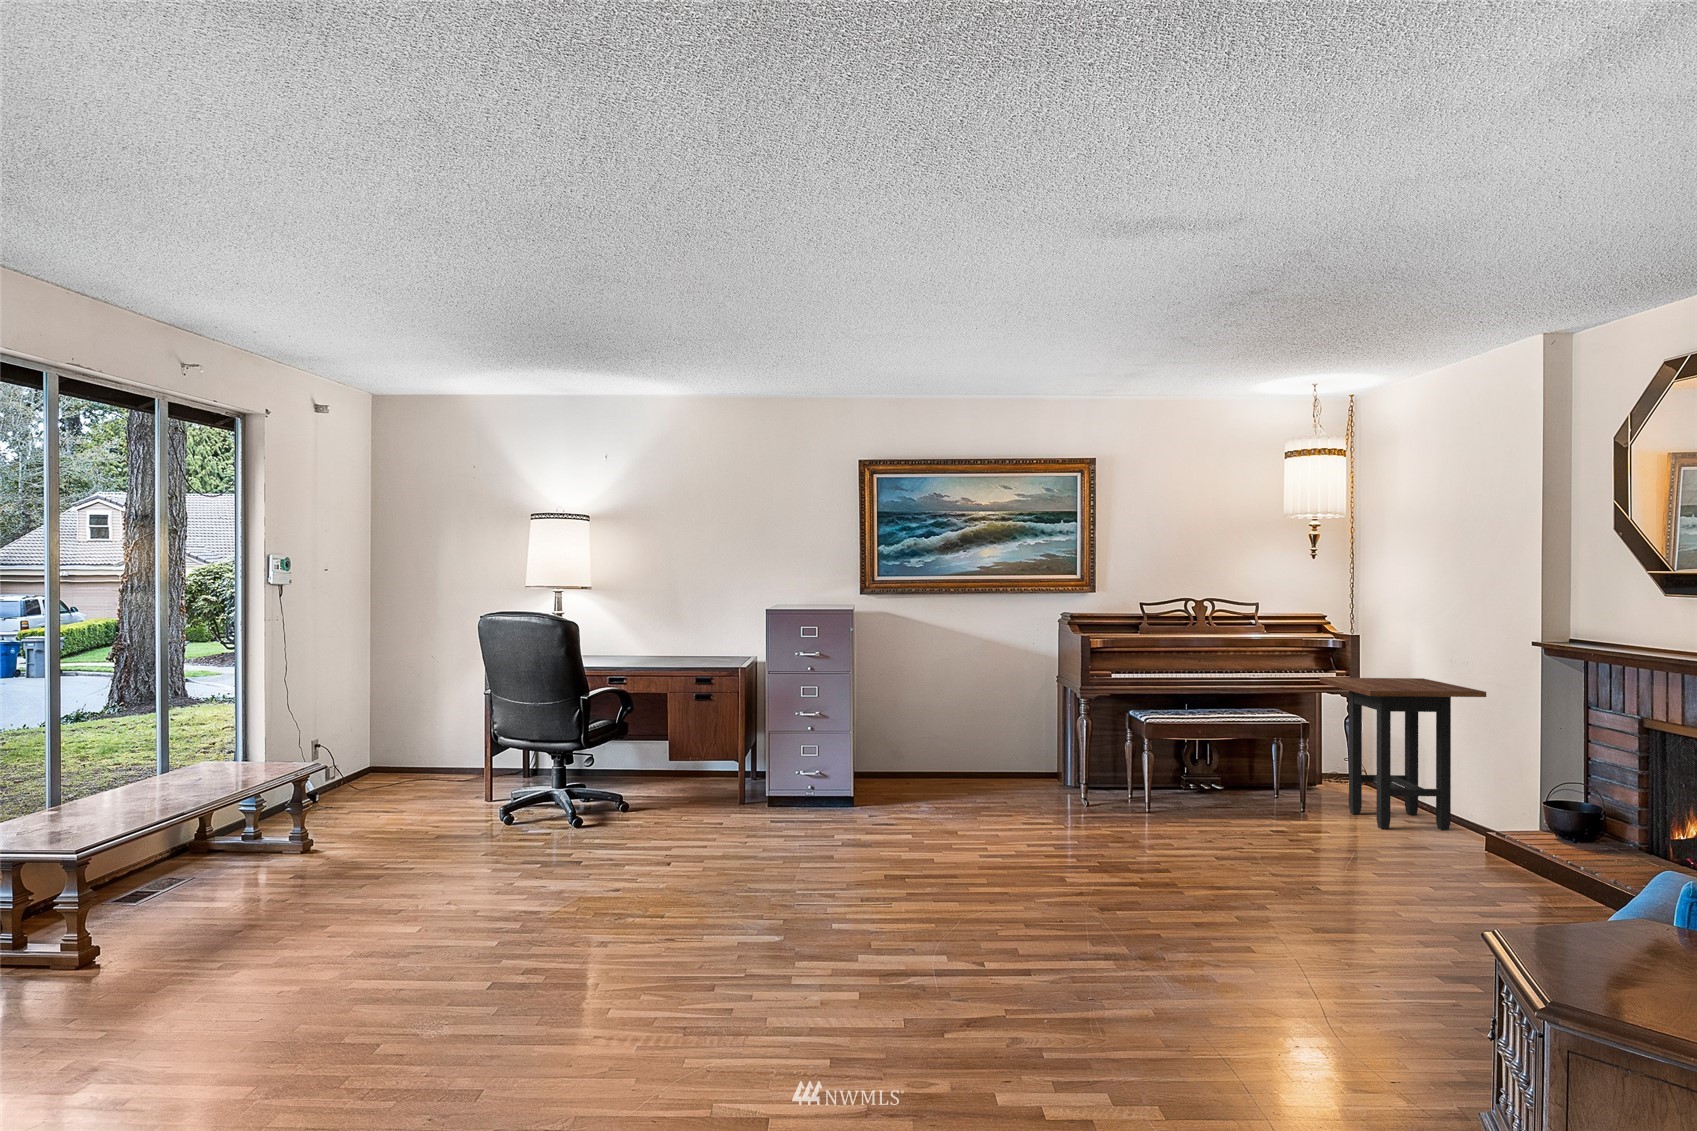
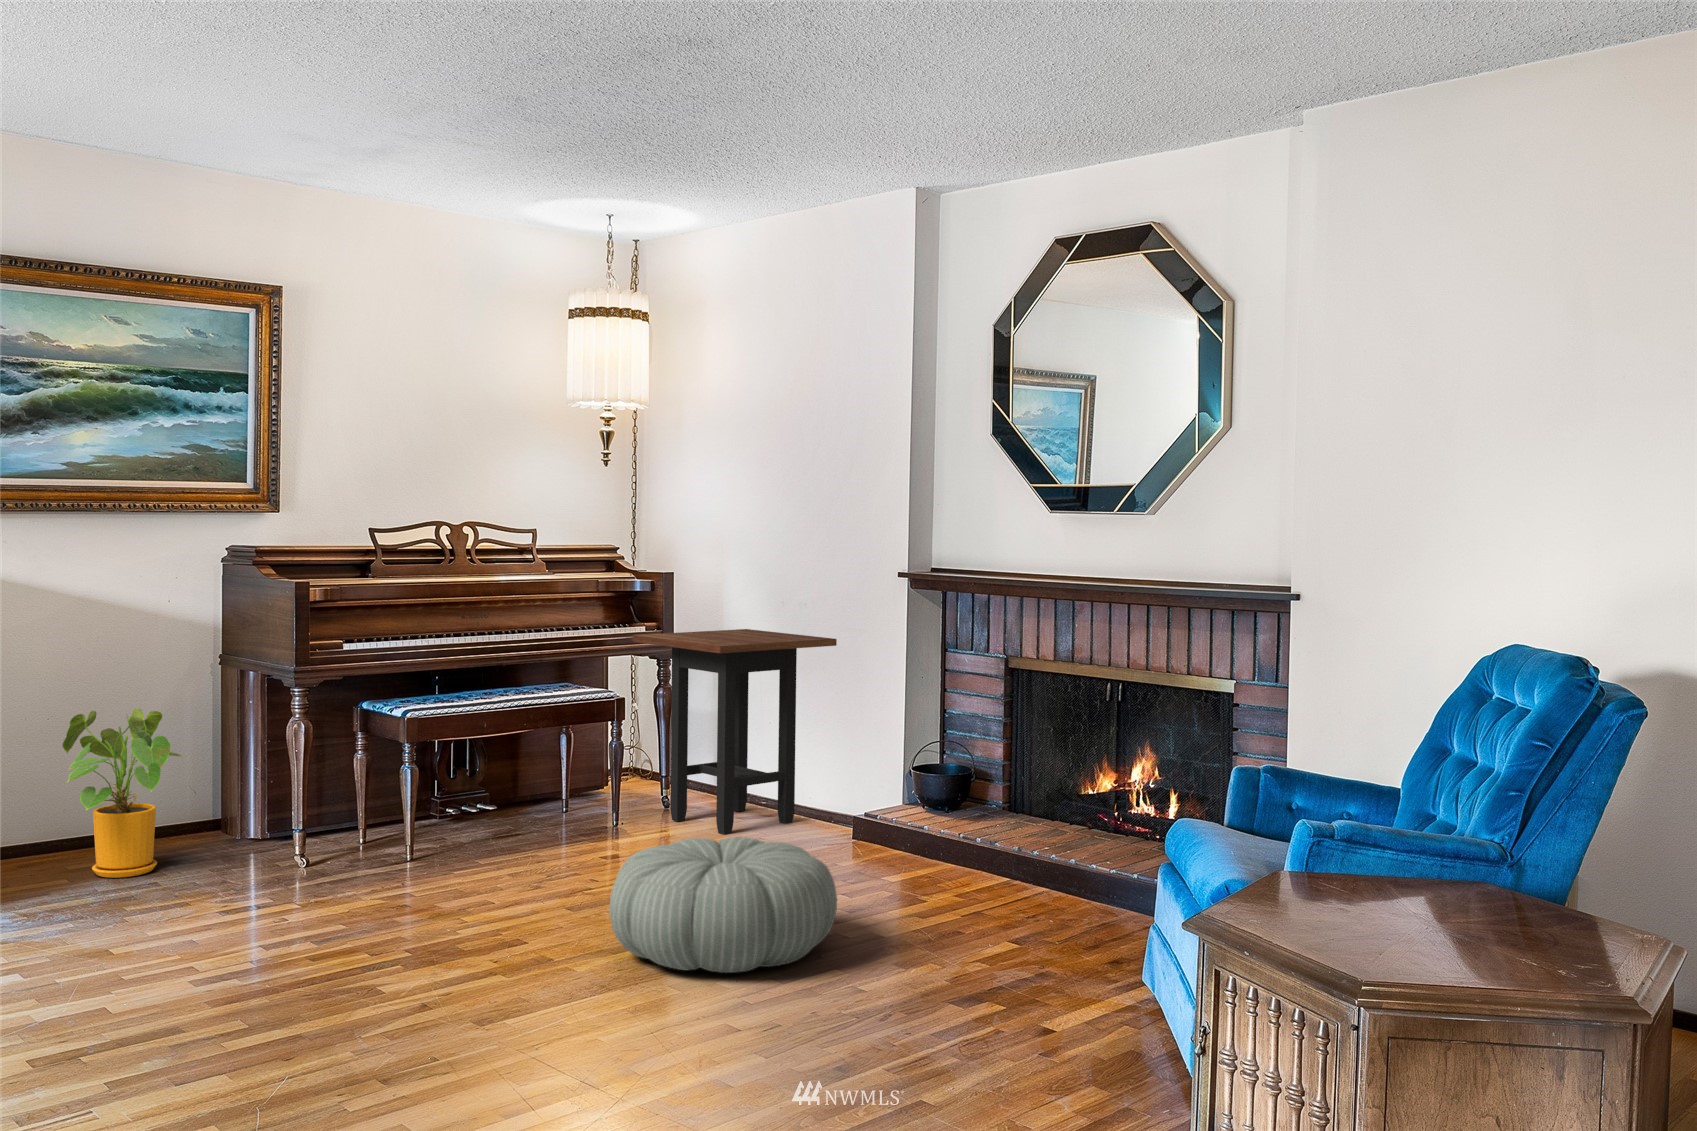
house plant: none [966,699,1030,792] -> present [62,708,183,878]
pouf: none [1214,824,1390,927] -> present [609,837,837,973]

